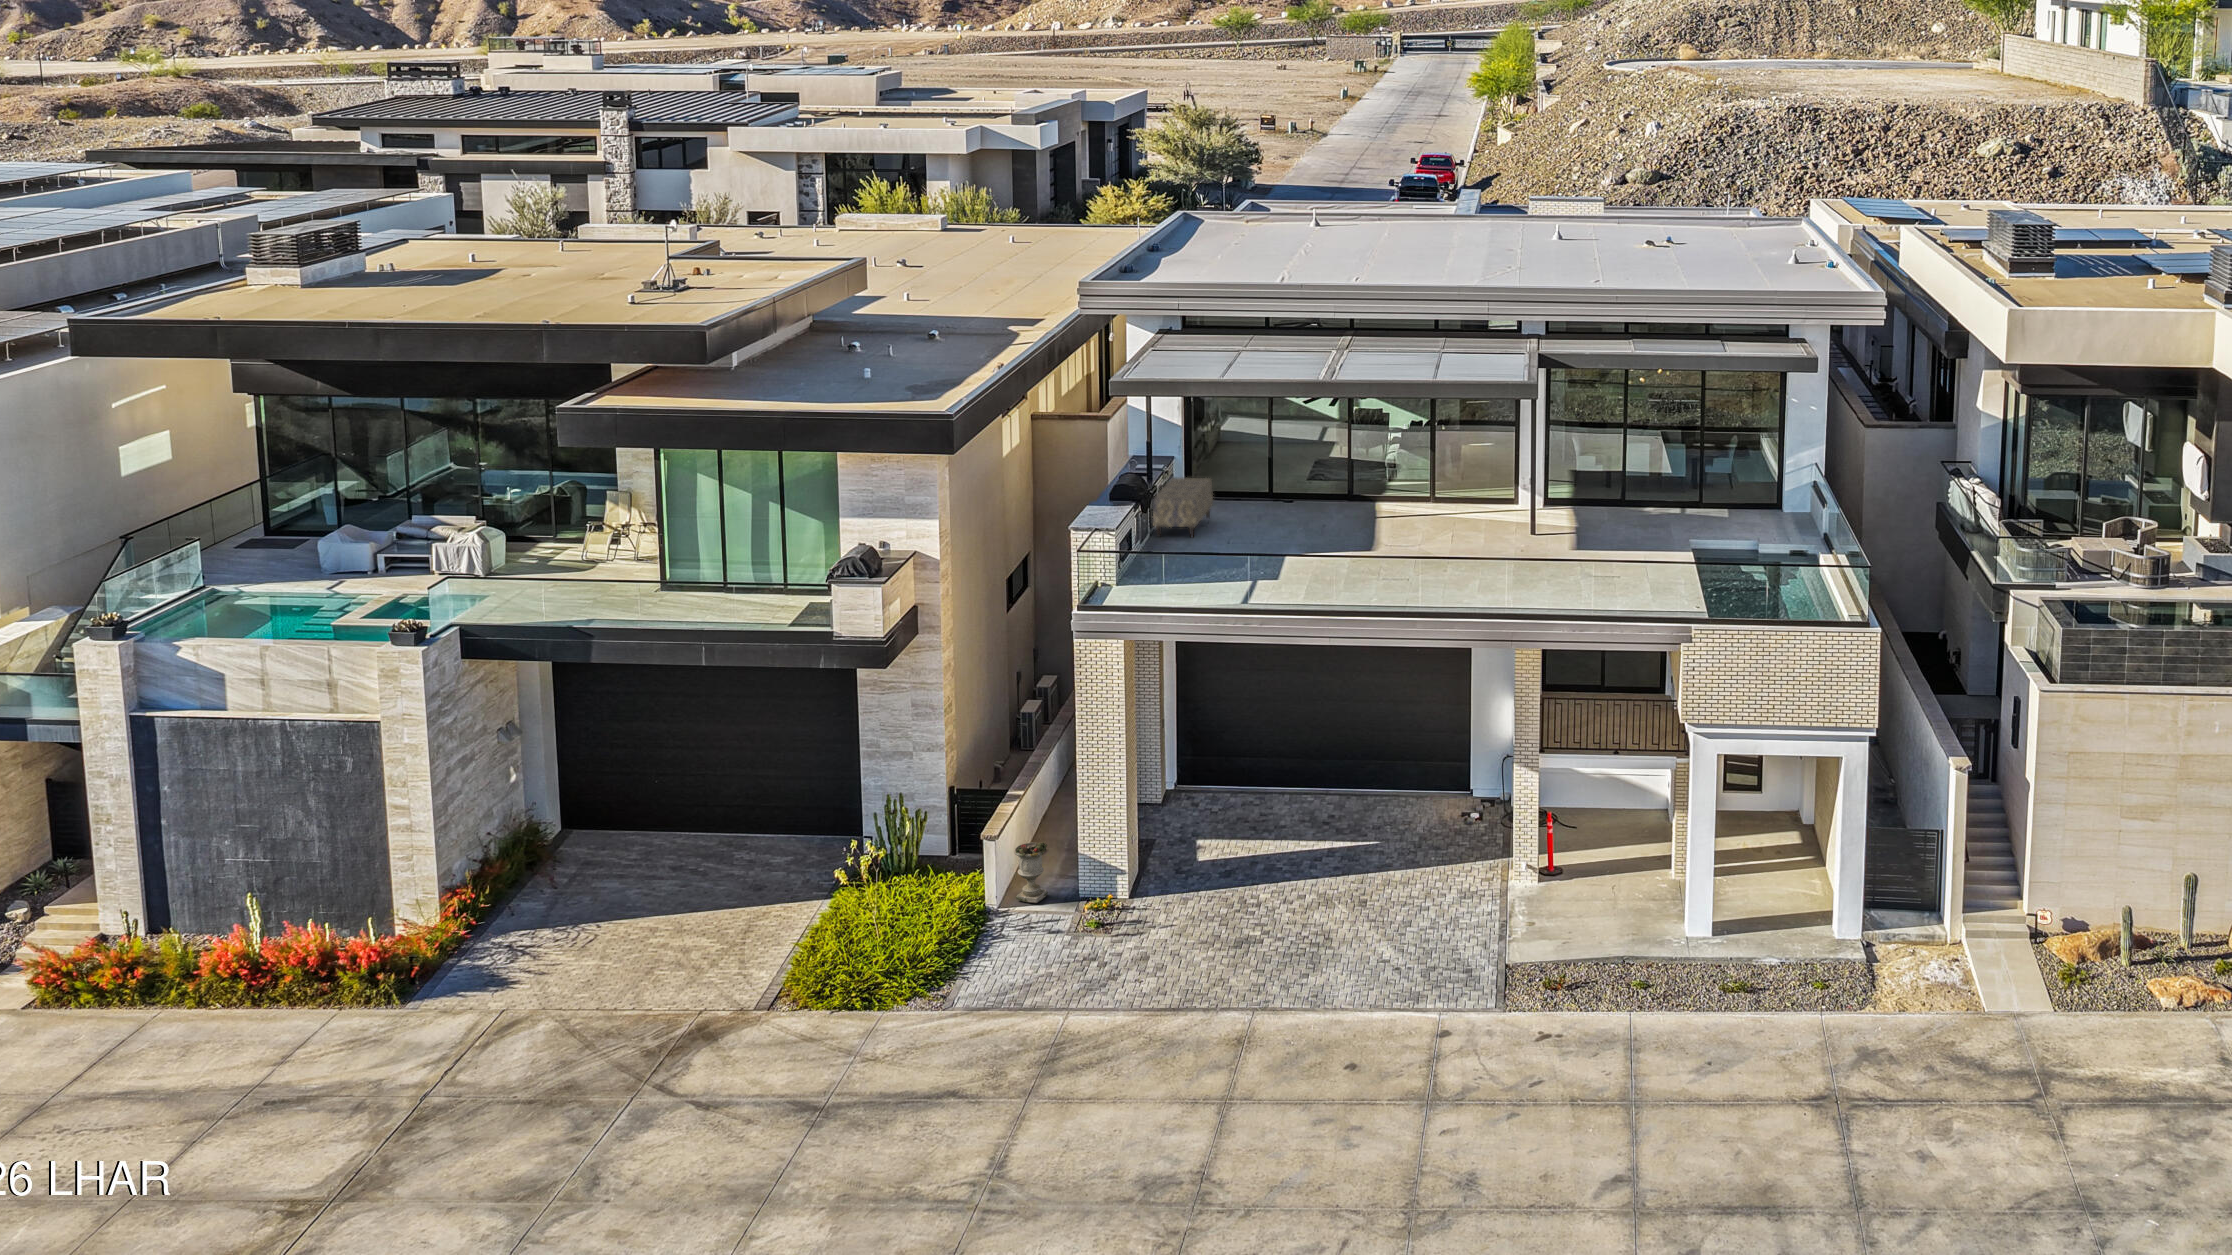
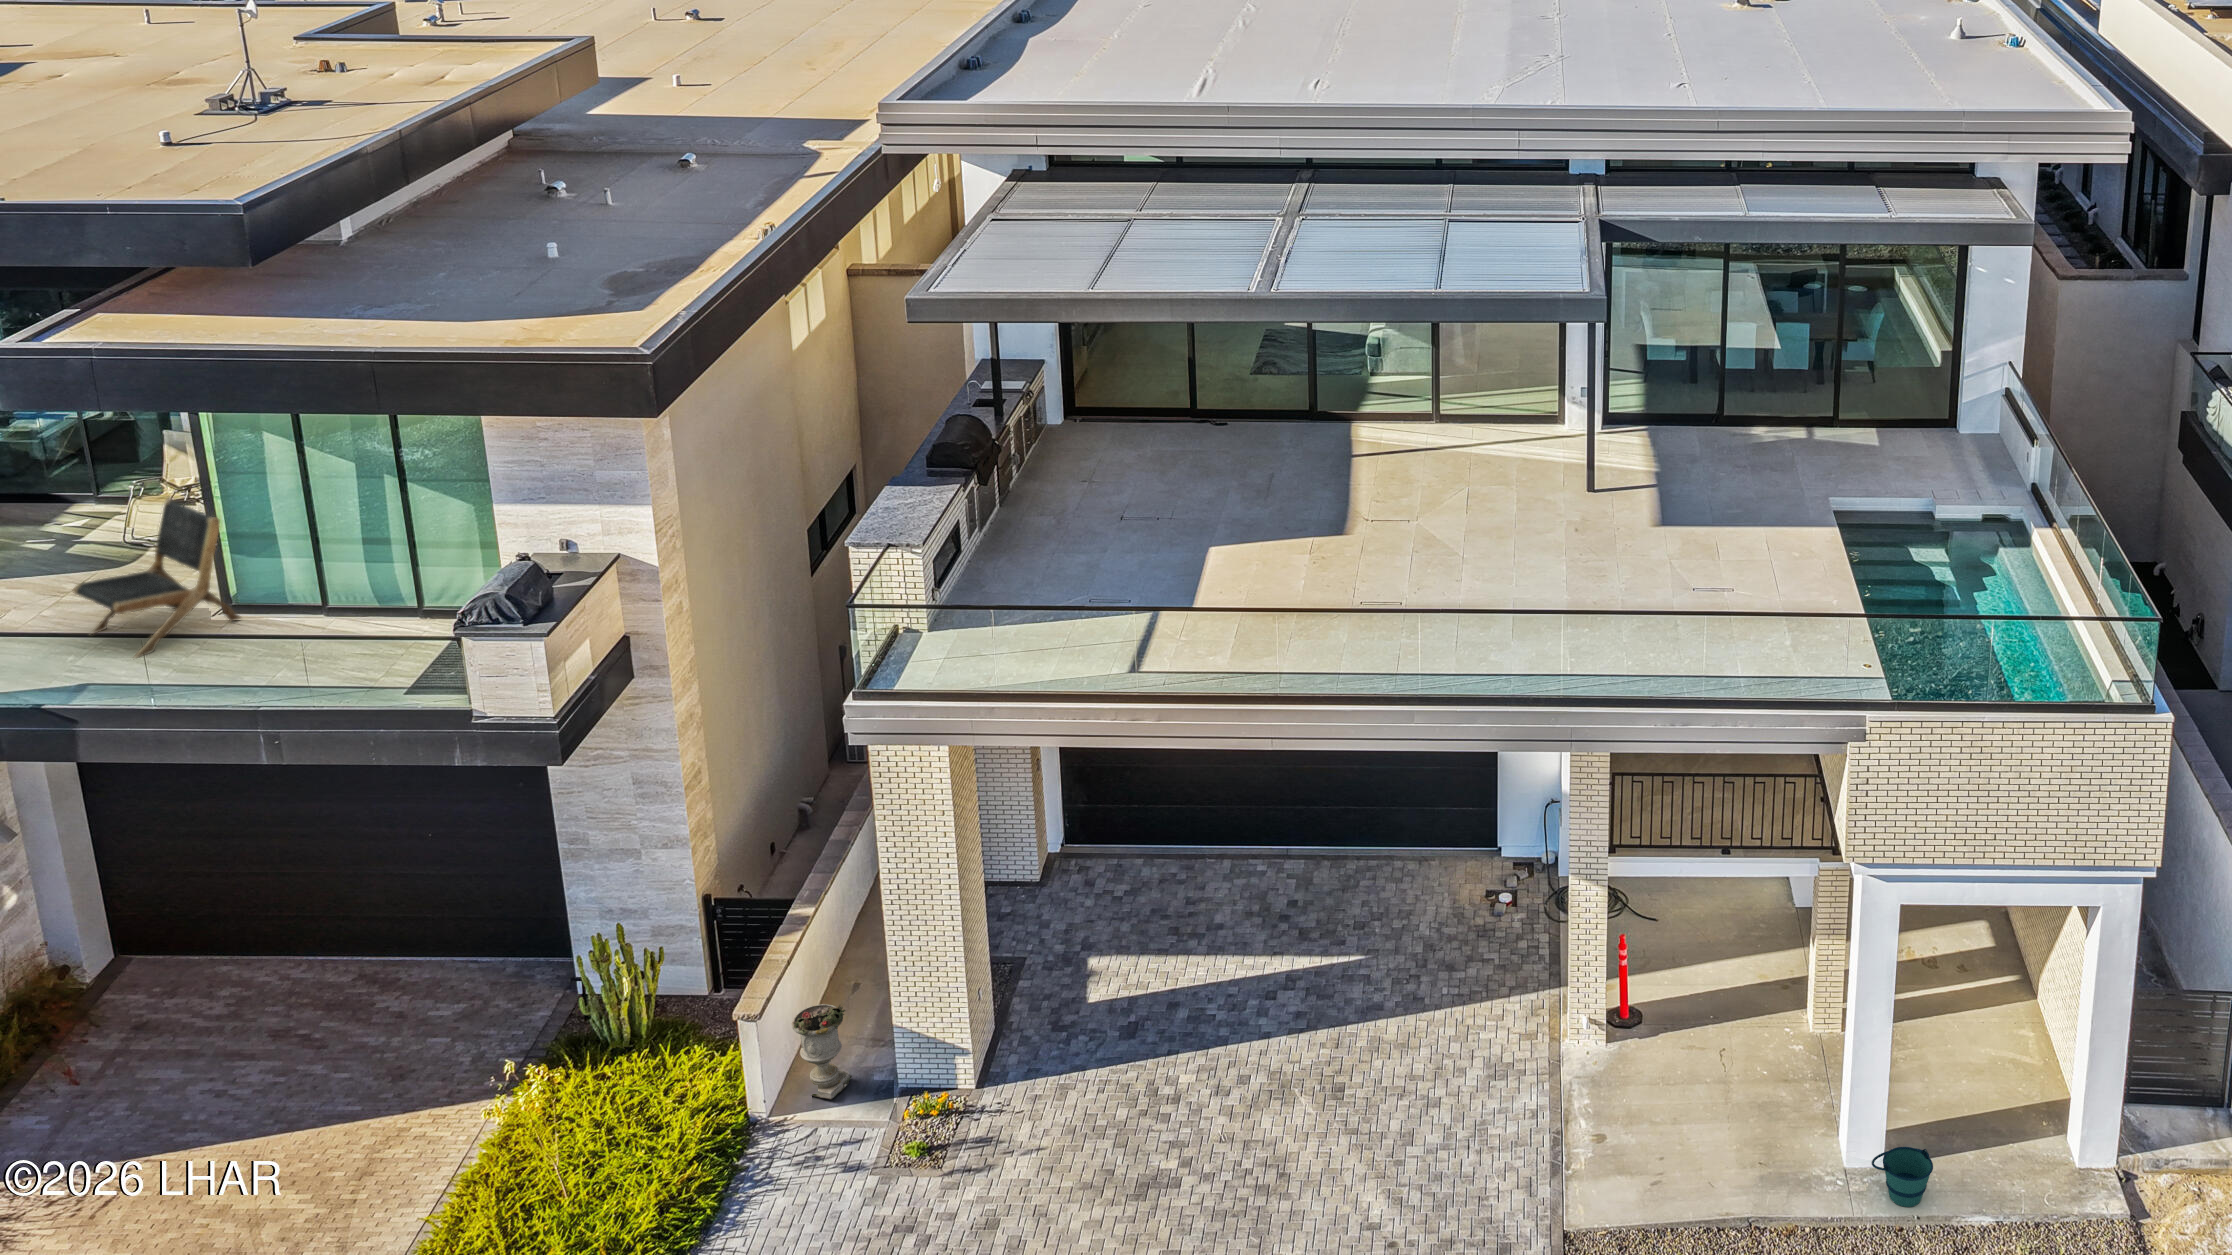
bench: present [1153,477,1213,537] -> none [1006,404,1109,515]
lounge chair: none [588,514,683,606] -> present [73,498,241,658]
bucket: none [1704,922,1743,958] -> present [1872,1147,1933,1207]

